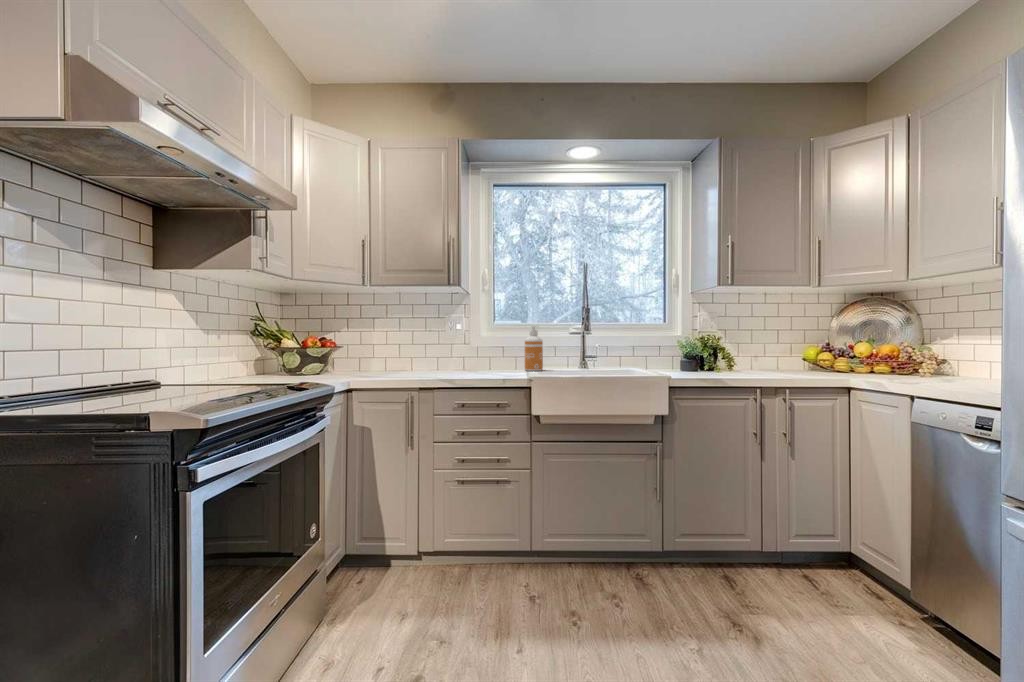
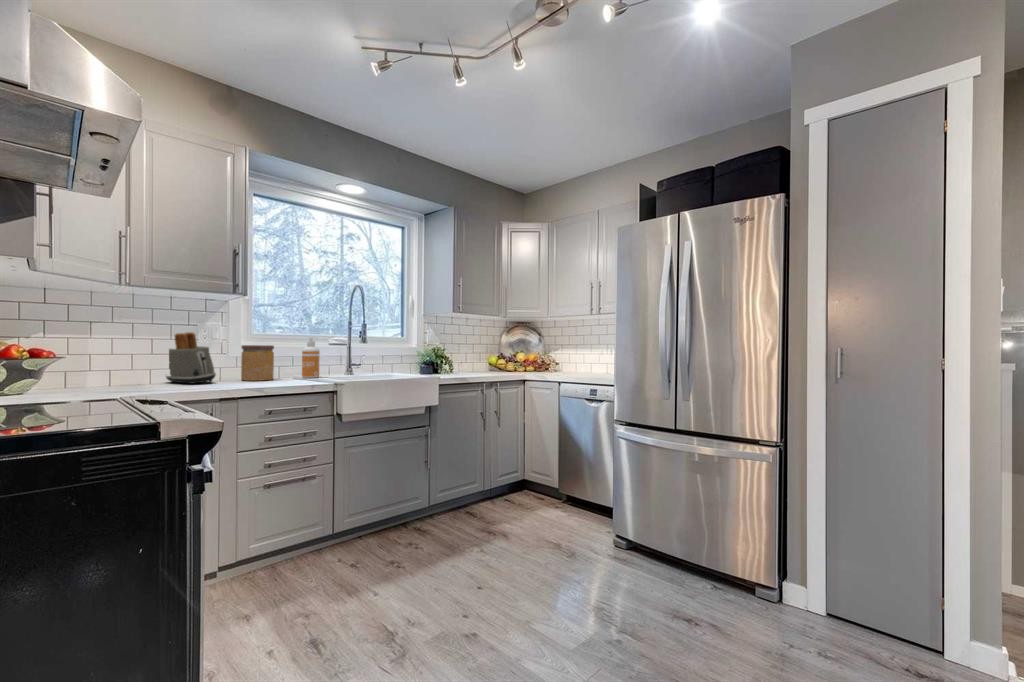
toaster: none [409,324,439,372] -> present [166,332,216,384]
jar: none [465,335,495,372] -> present [241,345,274,381]

